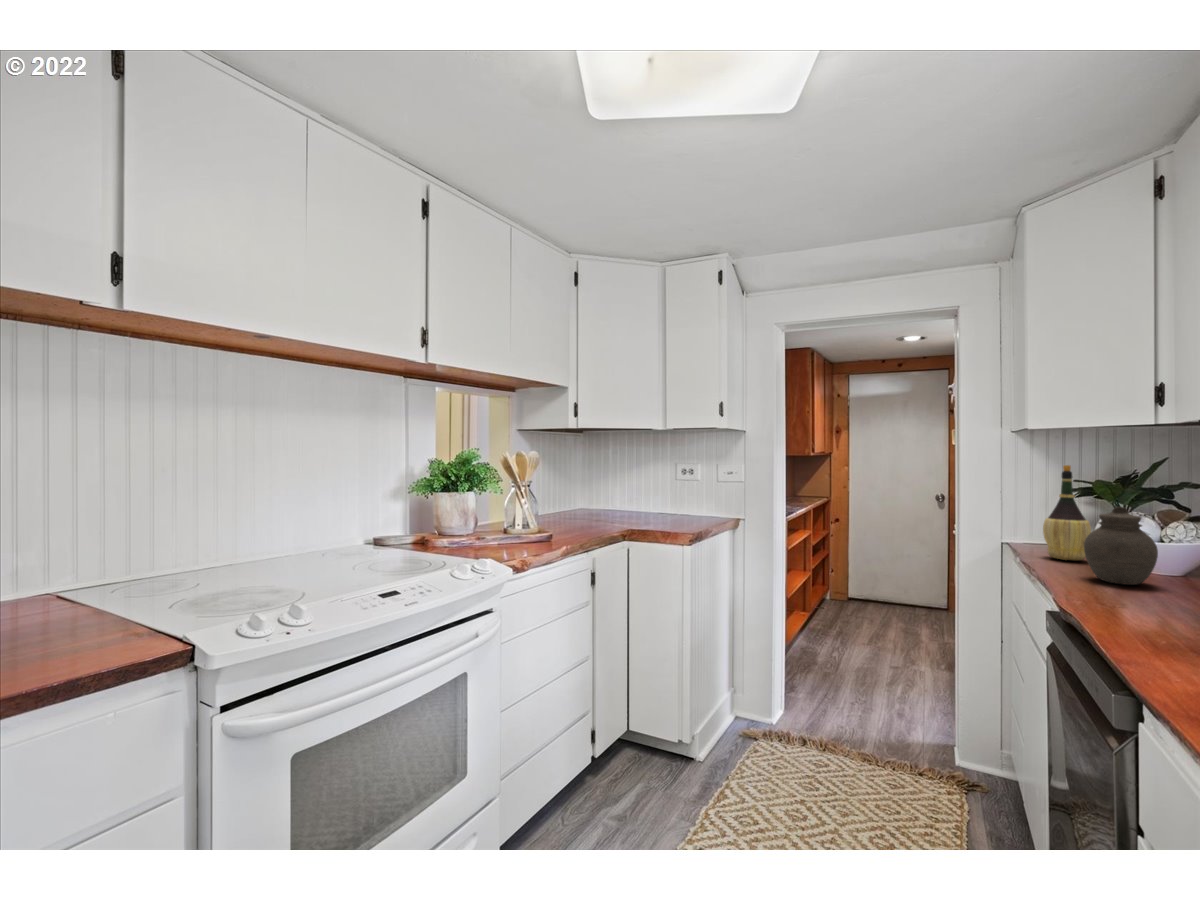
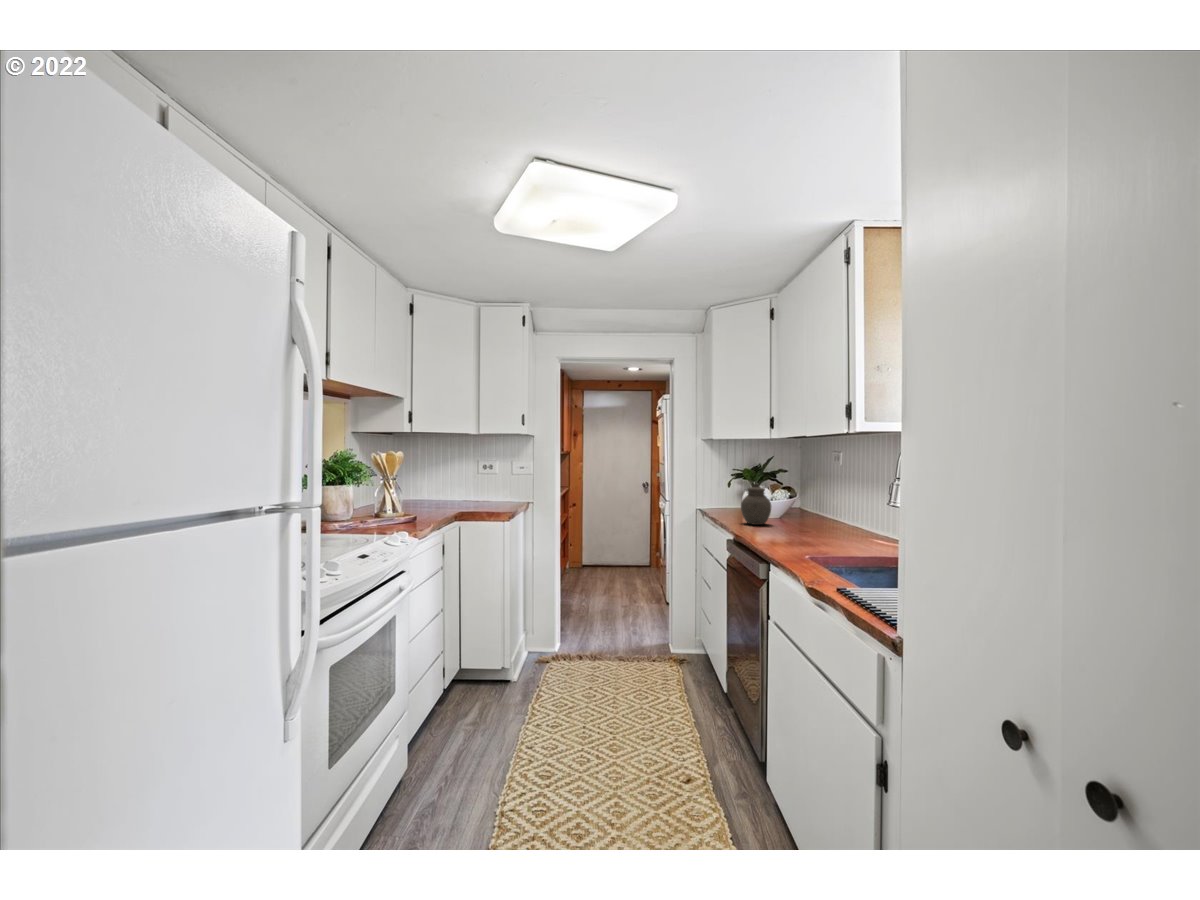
wine bottle: present [1043,465,1091,560] -> none [720,461,742,516]

